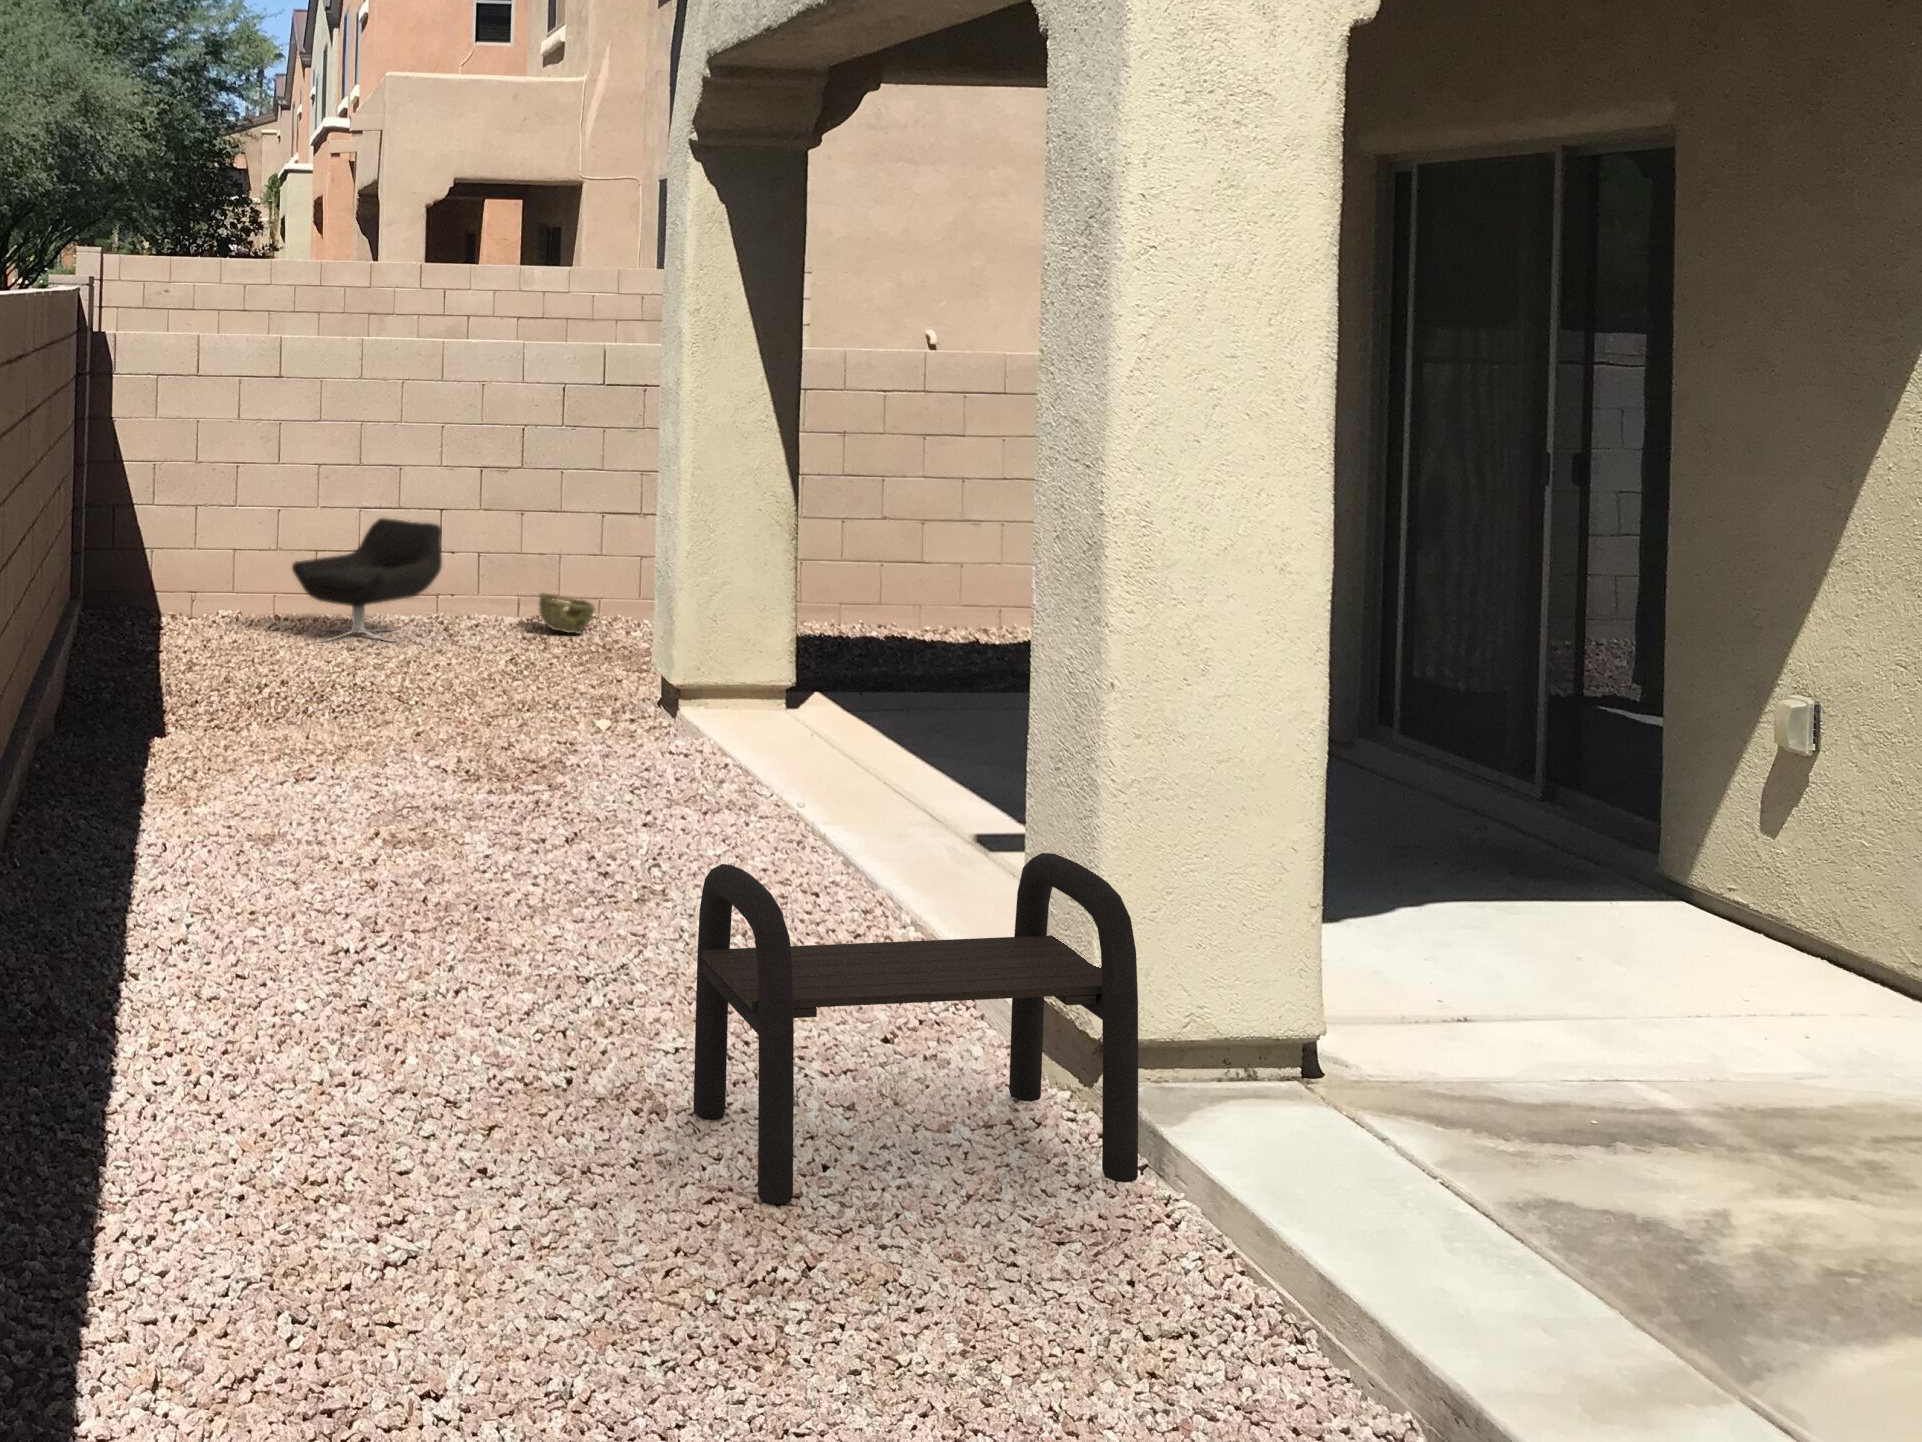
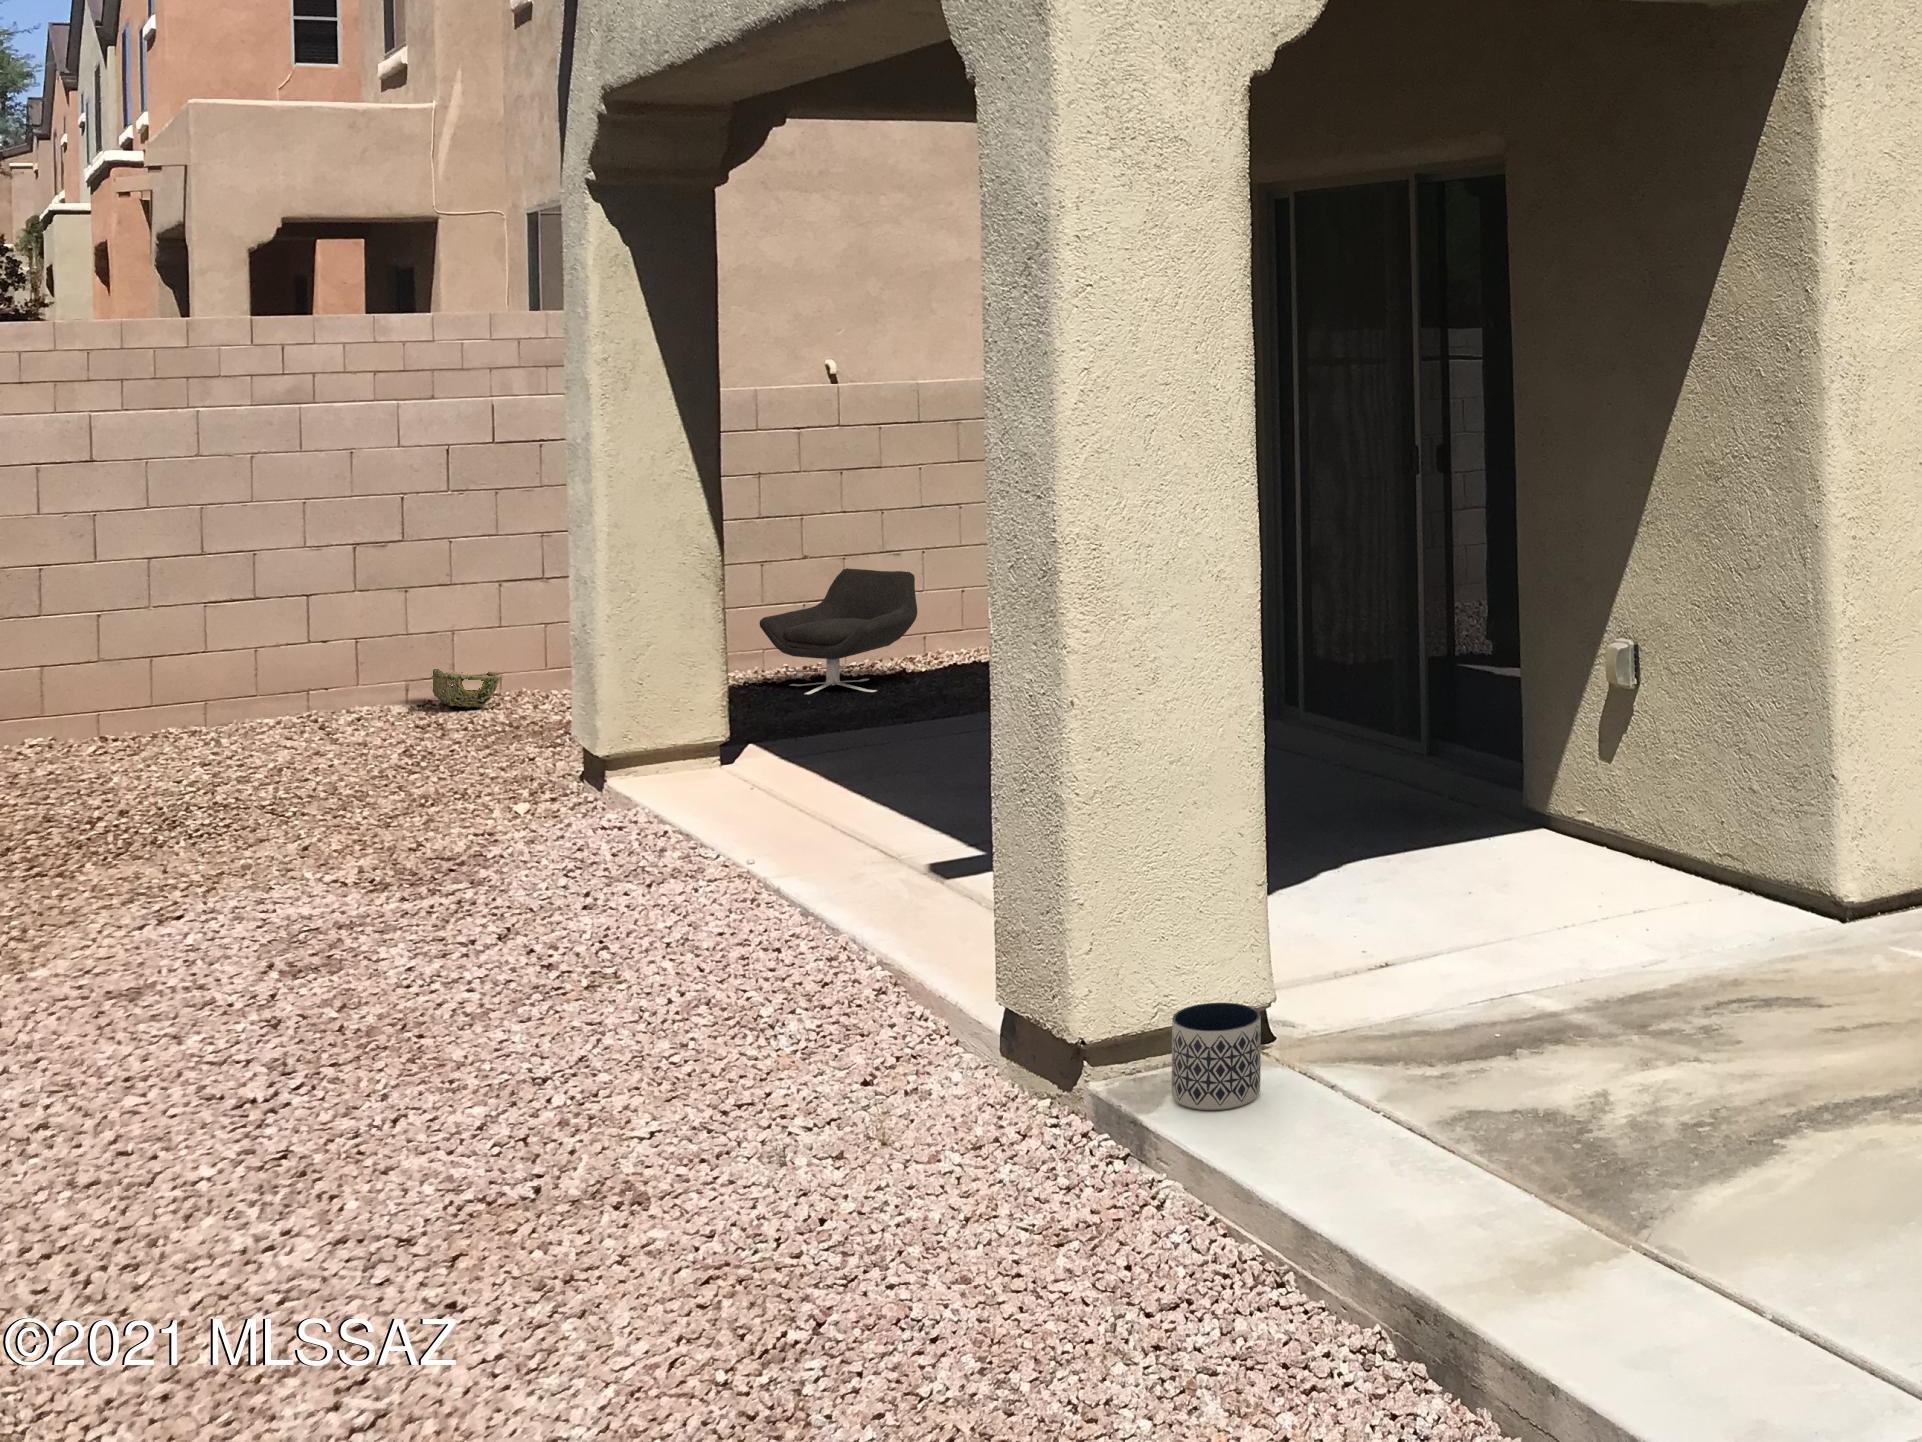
lounge chair: present [292,518,442,642] -> present [759,568,917,694]
bench: present [693,853,1138,1204] -> none [683,881,1120,1270]
planter: none [1200,1015,1306,1137] -> present [1172,1003,1261,1110]

